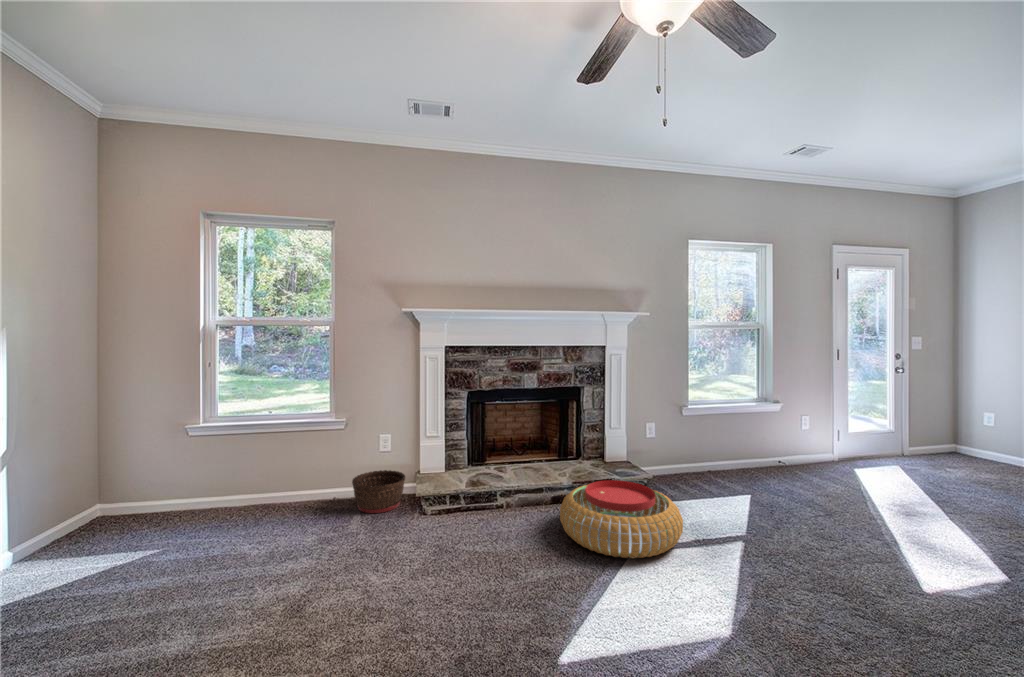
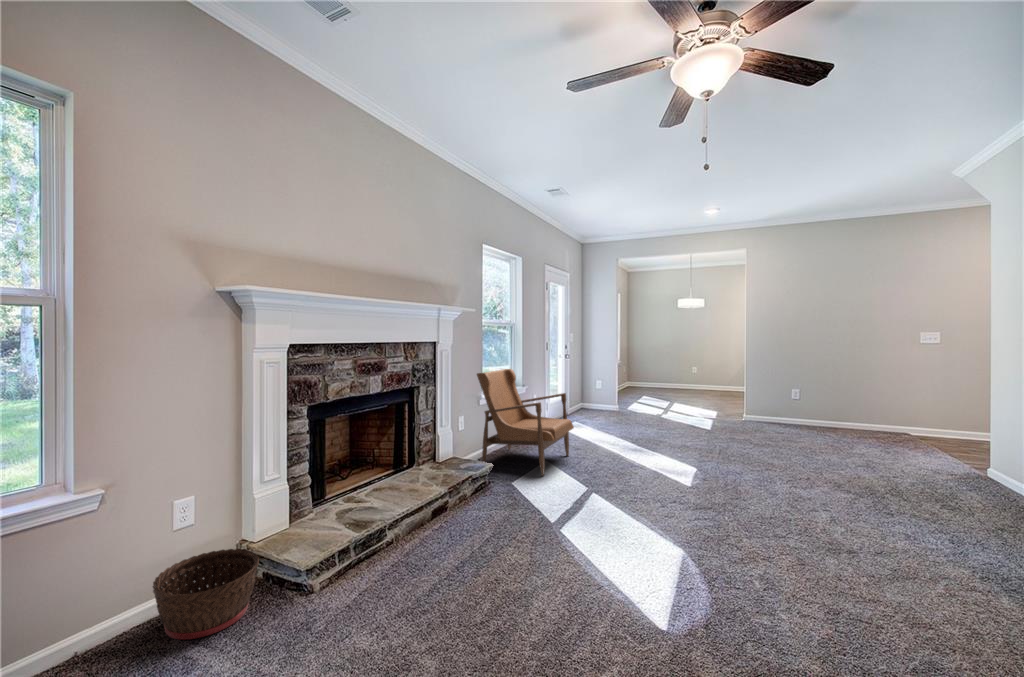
armchair: none [672,379,802,506] -> present [477,369,574,476]
pouf: present [560,480,683,558] -> none [468,471,583,544]

